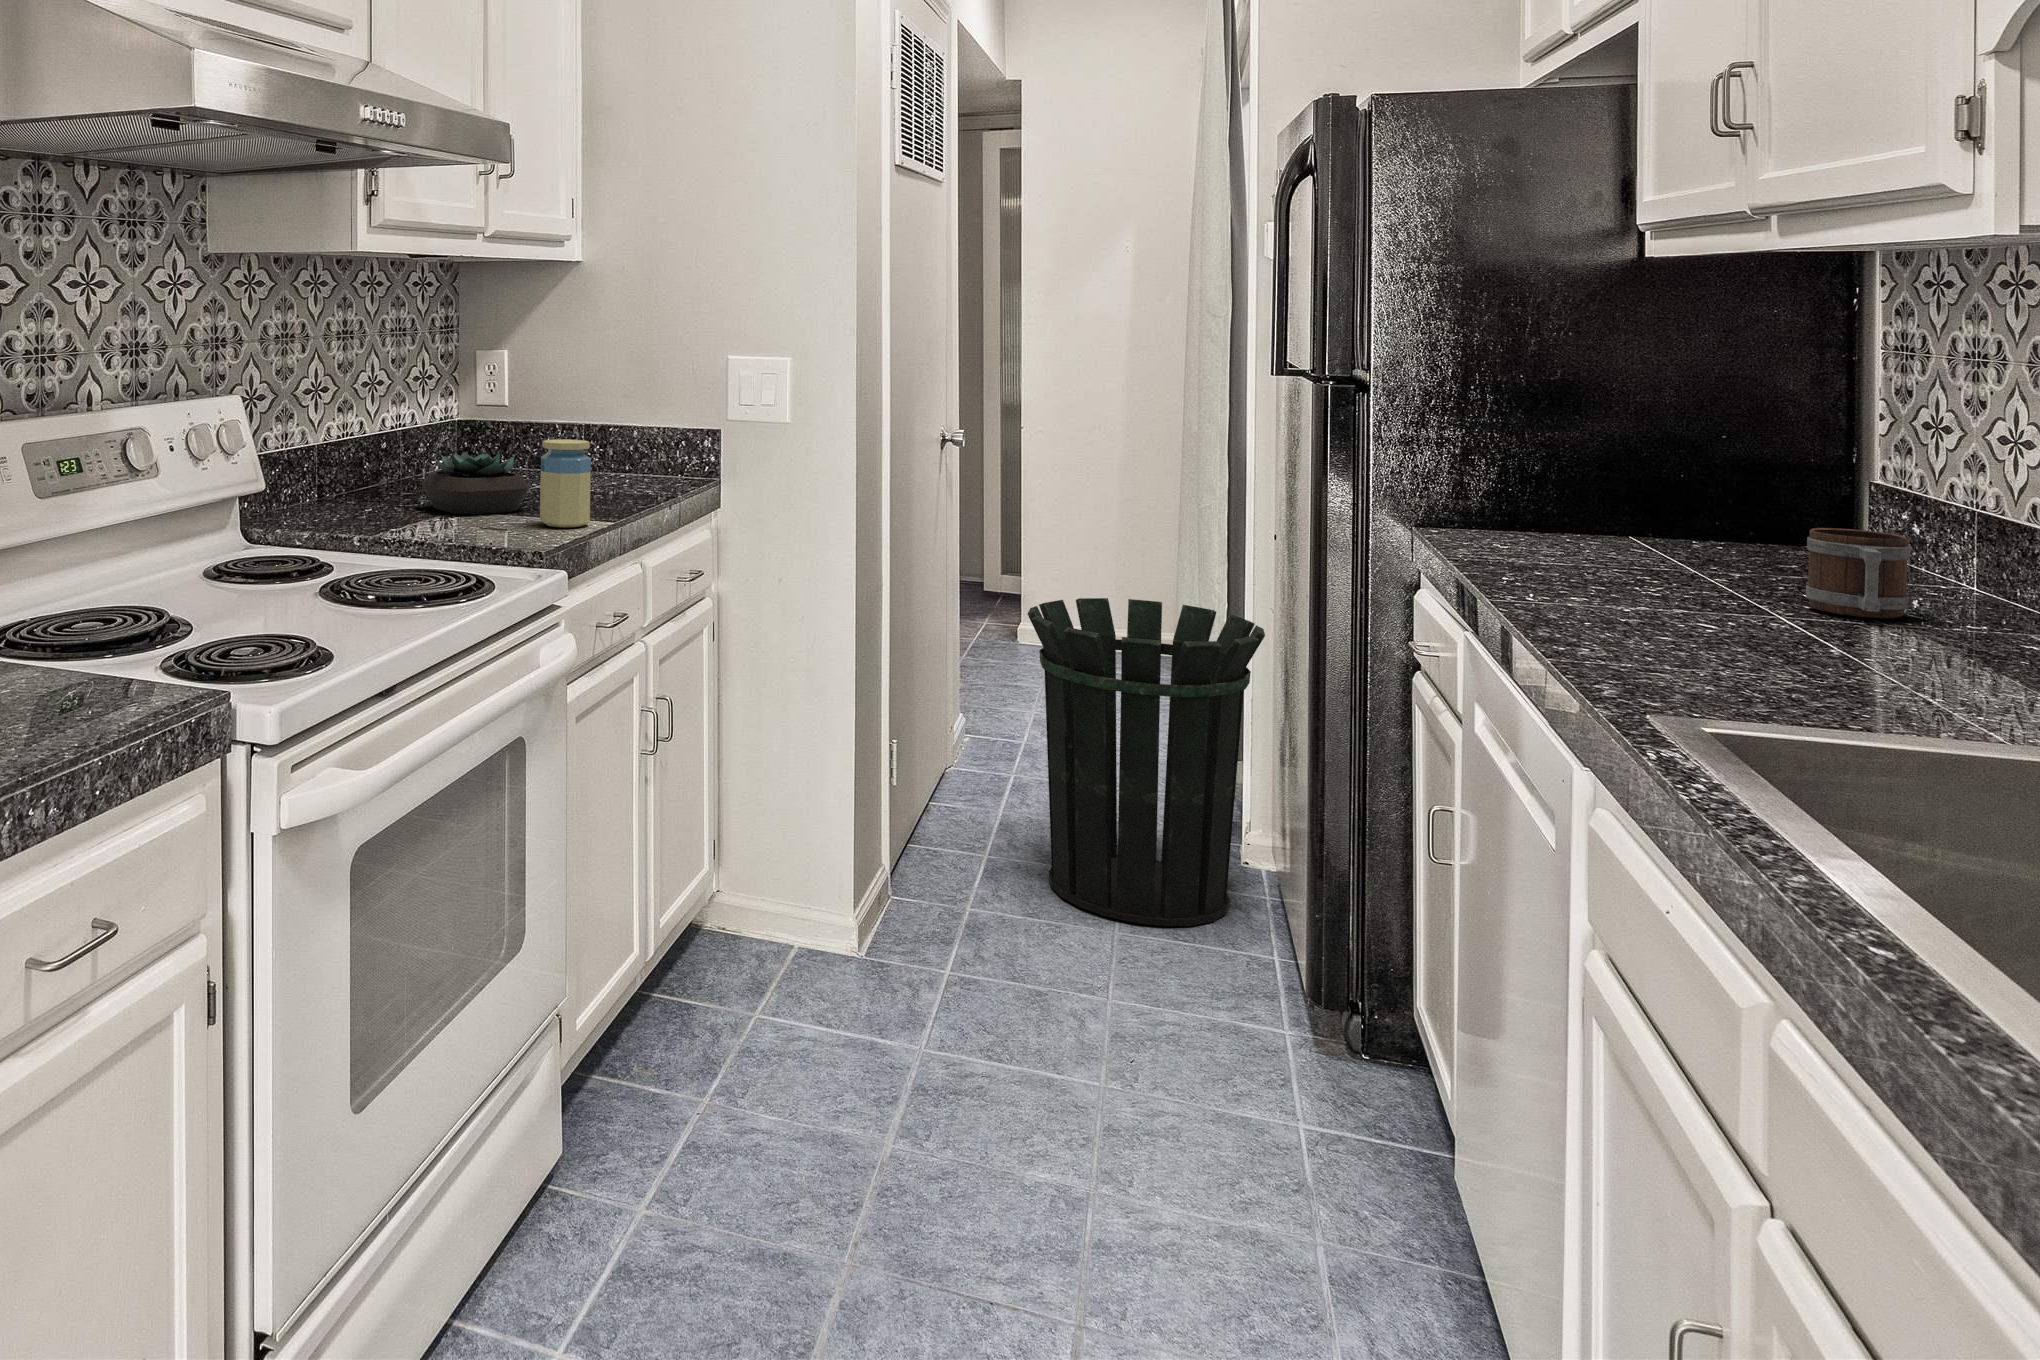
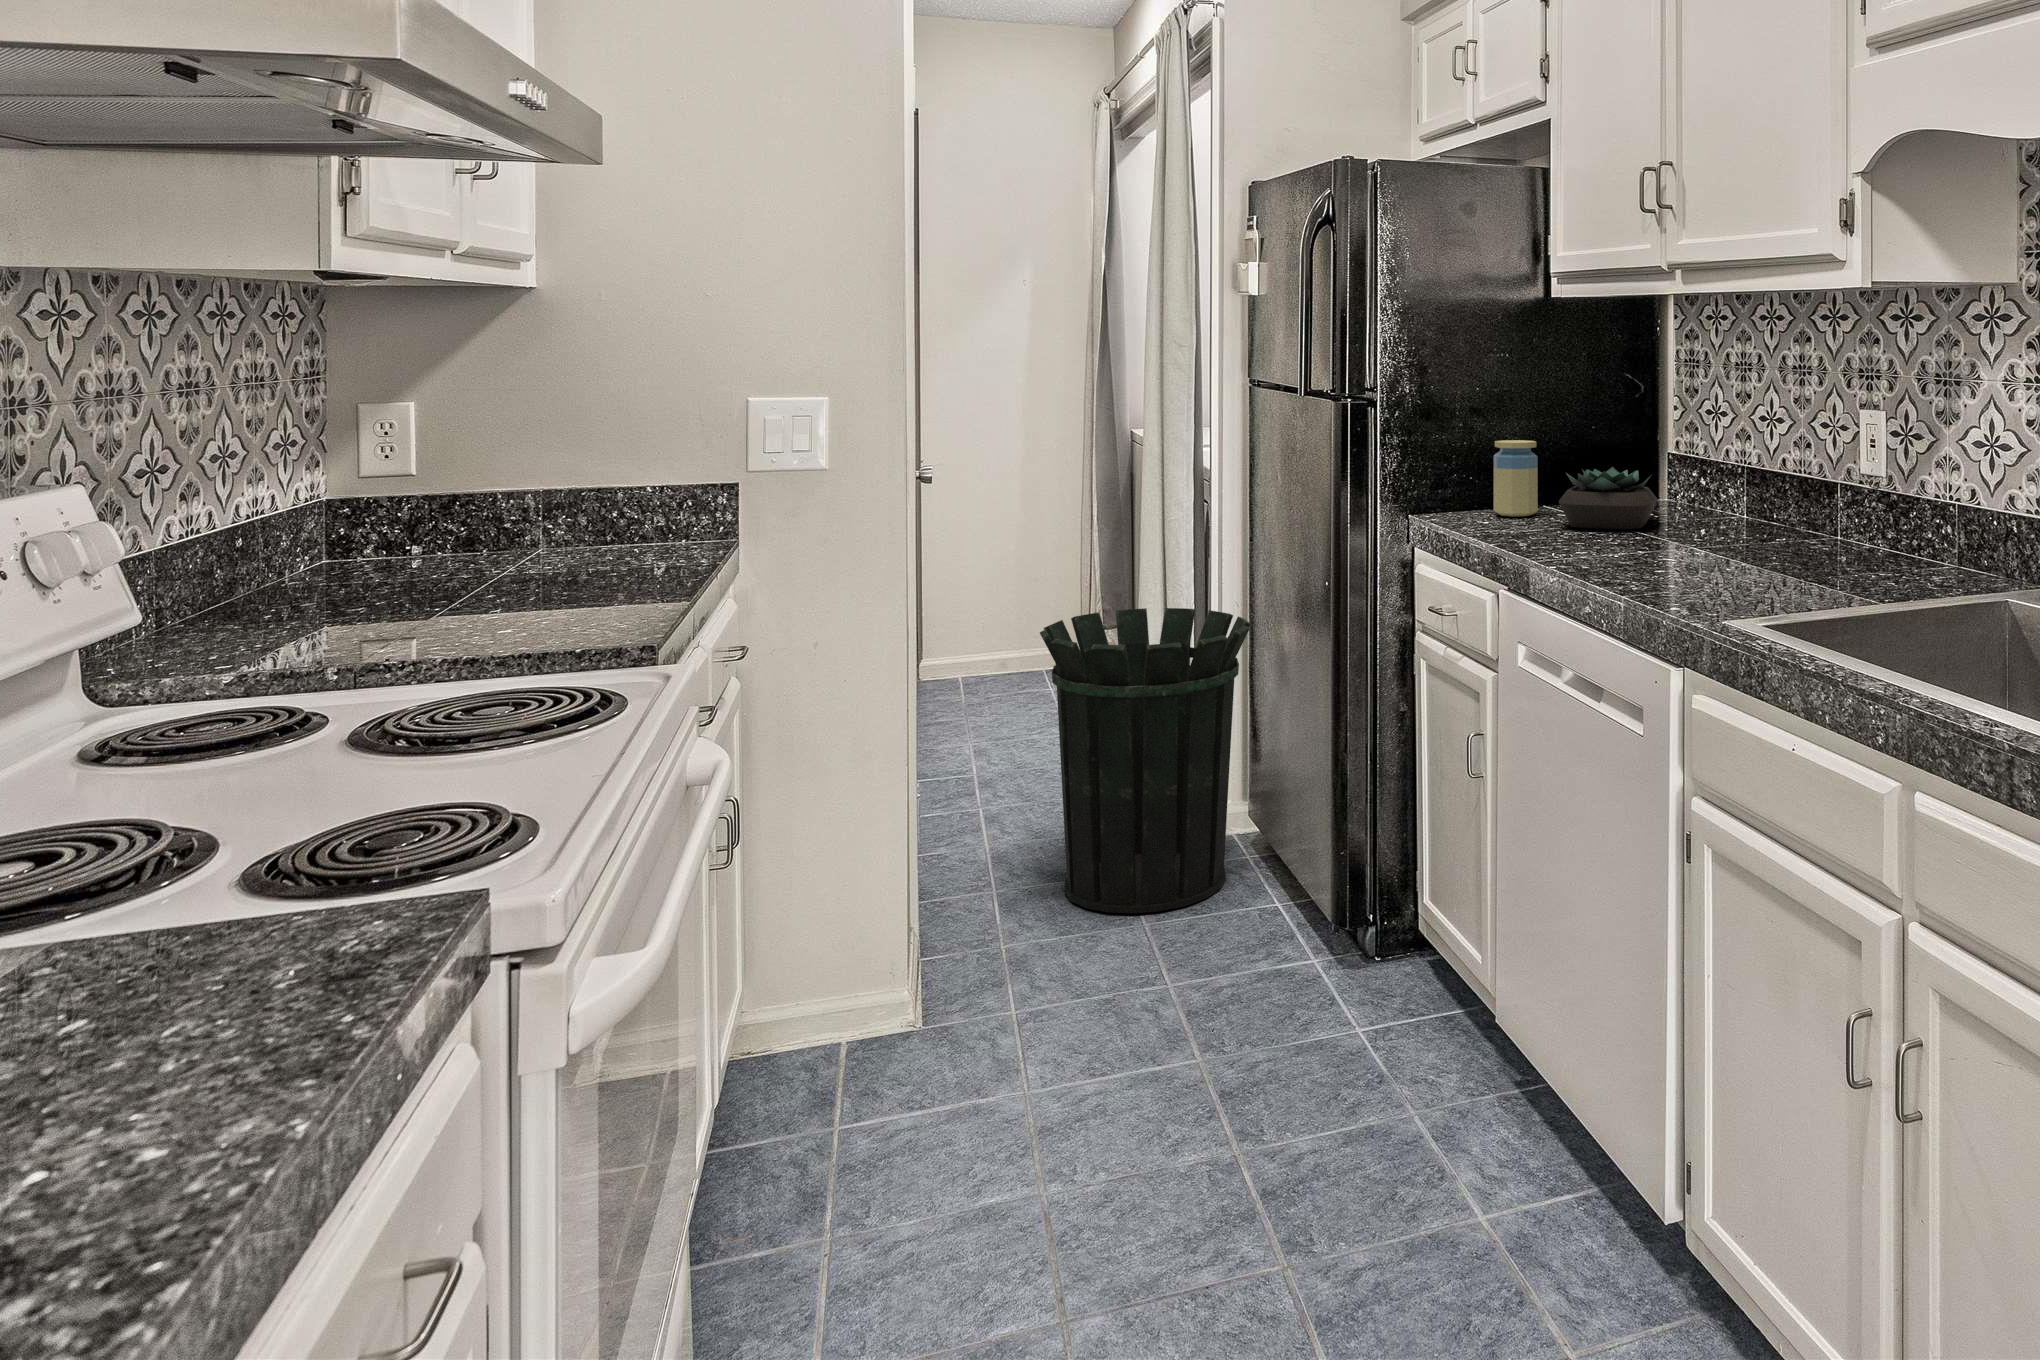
jar: present [540,440,591,527] -> present [1494,440,1538,516]
succulent plant: present [421,452,530,514] -> present [1559,467,1658,529]
mug: present [1806,528,1910,618] -> none [1692,485,1745,543]

